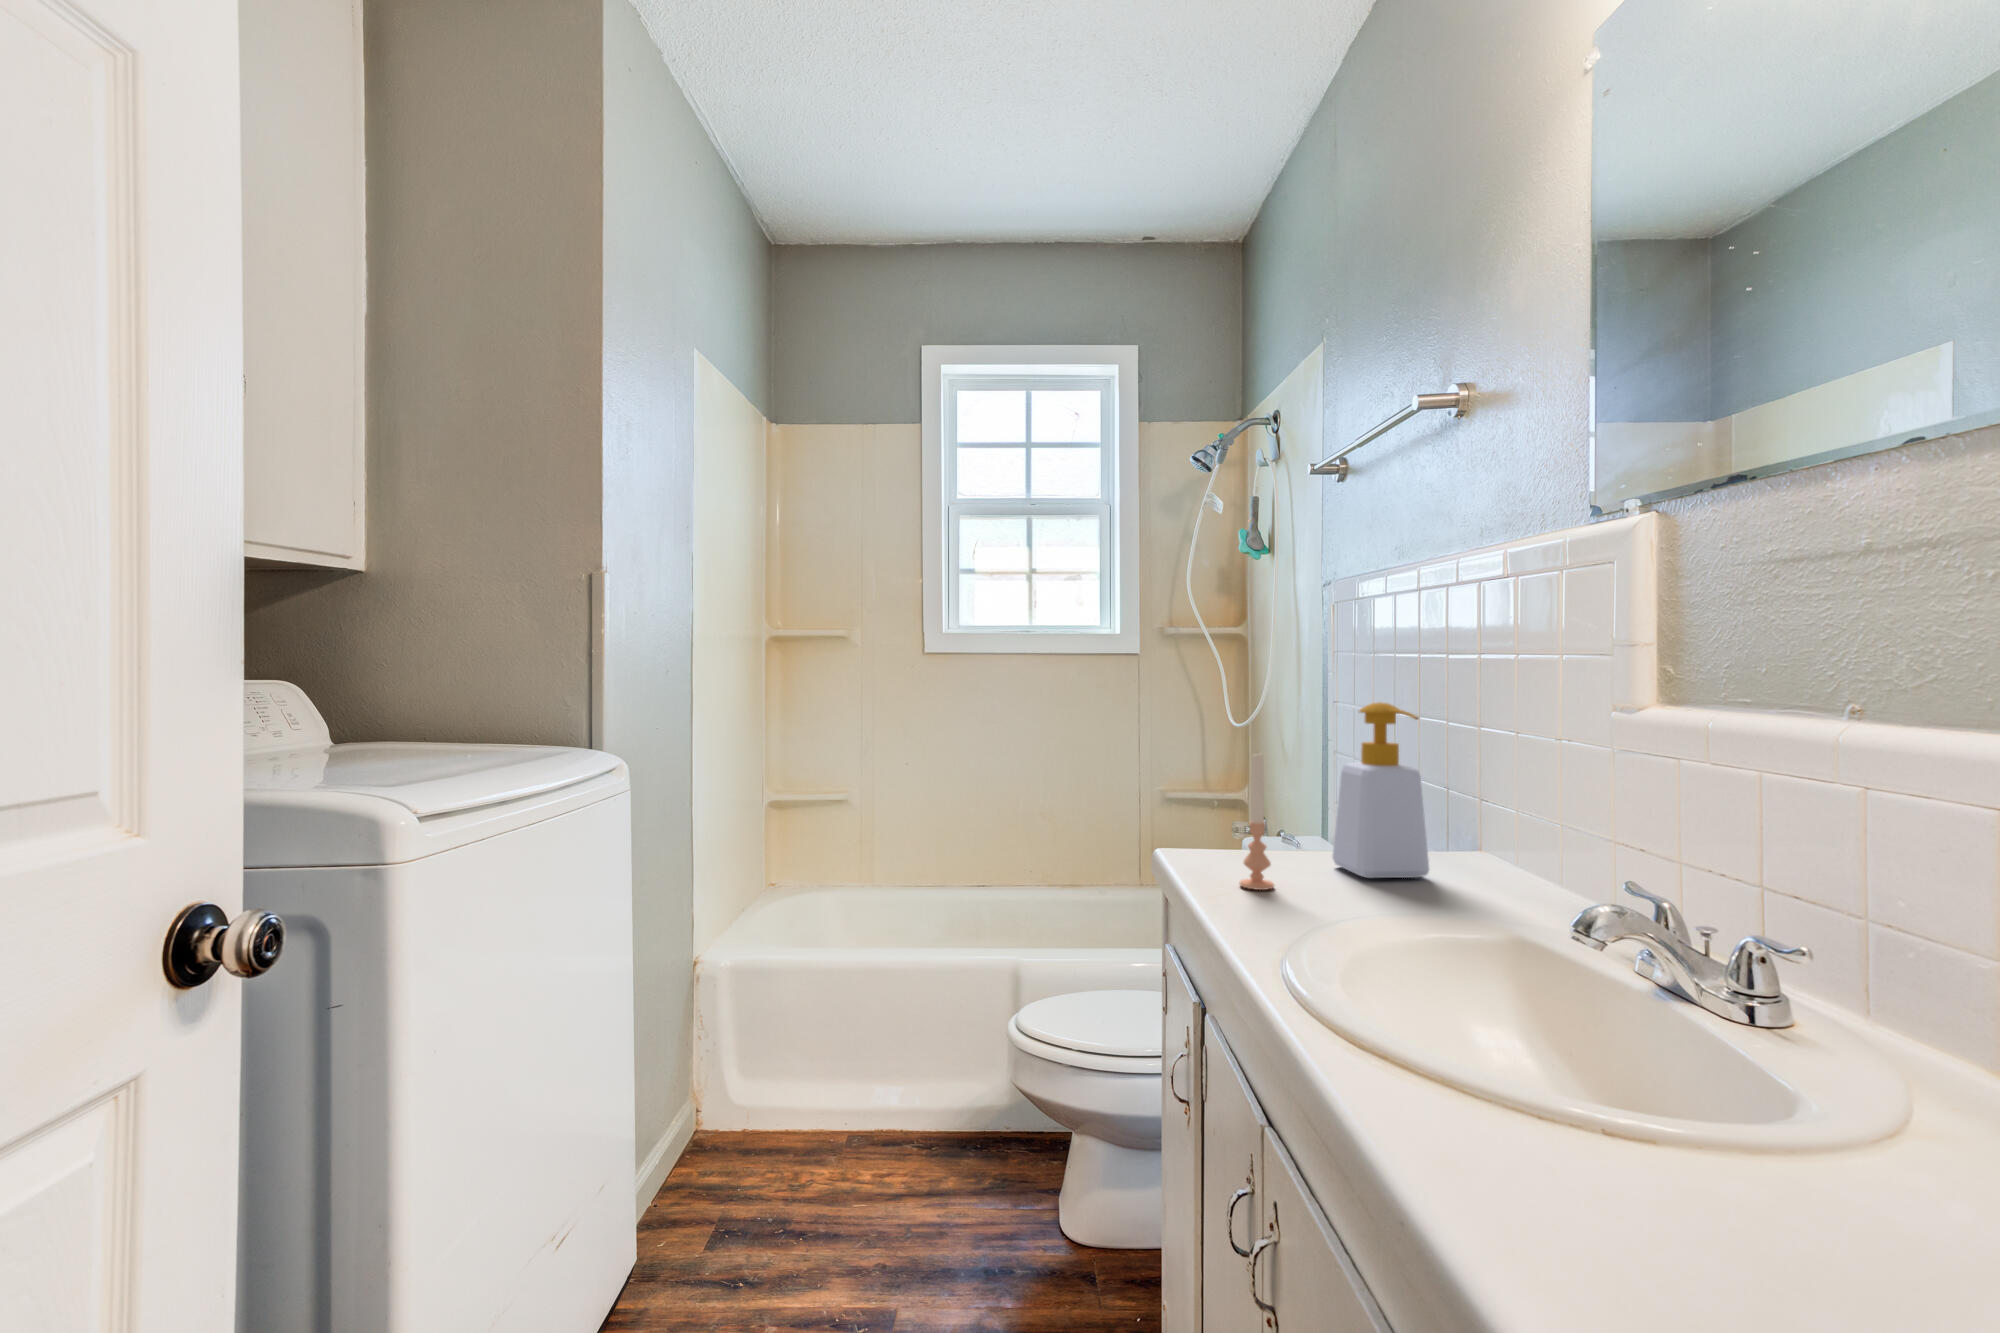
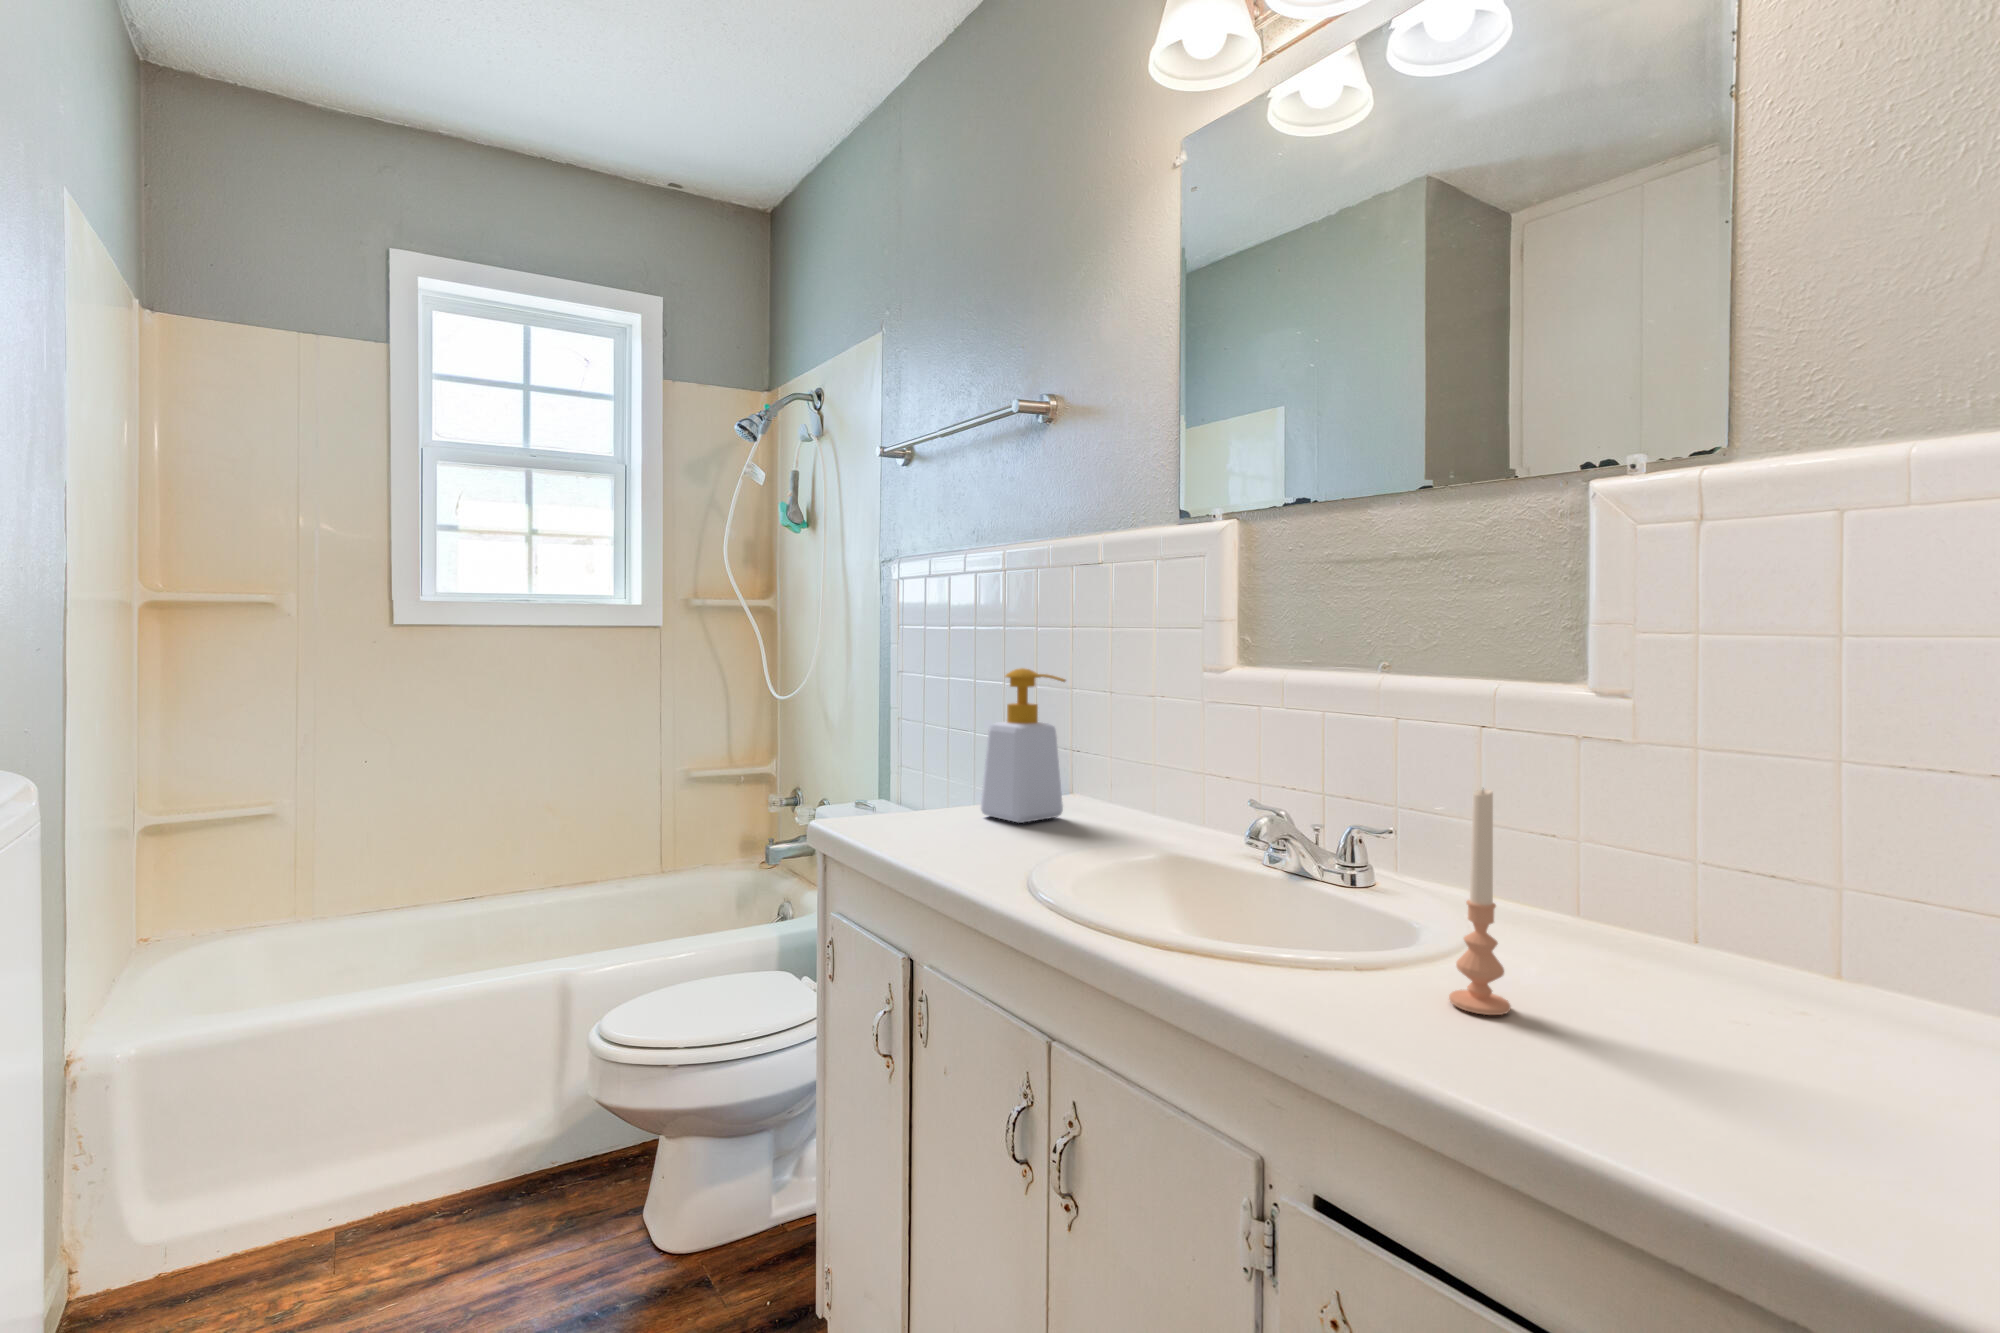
candle: present [1240,753,1274,890] -> present [1449,789,1511,1015]

